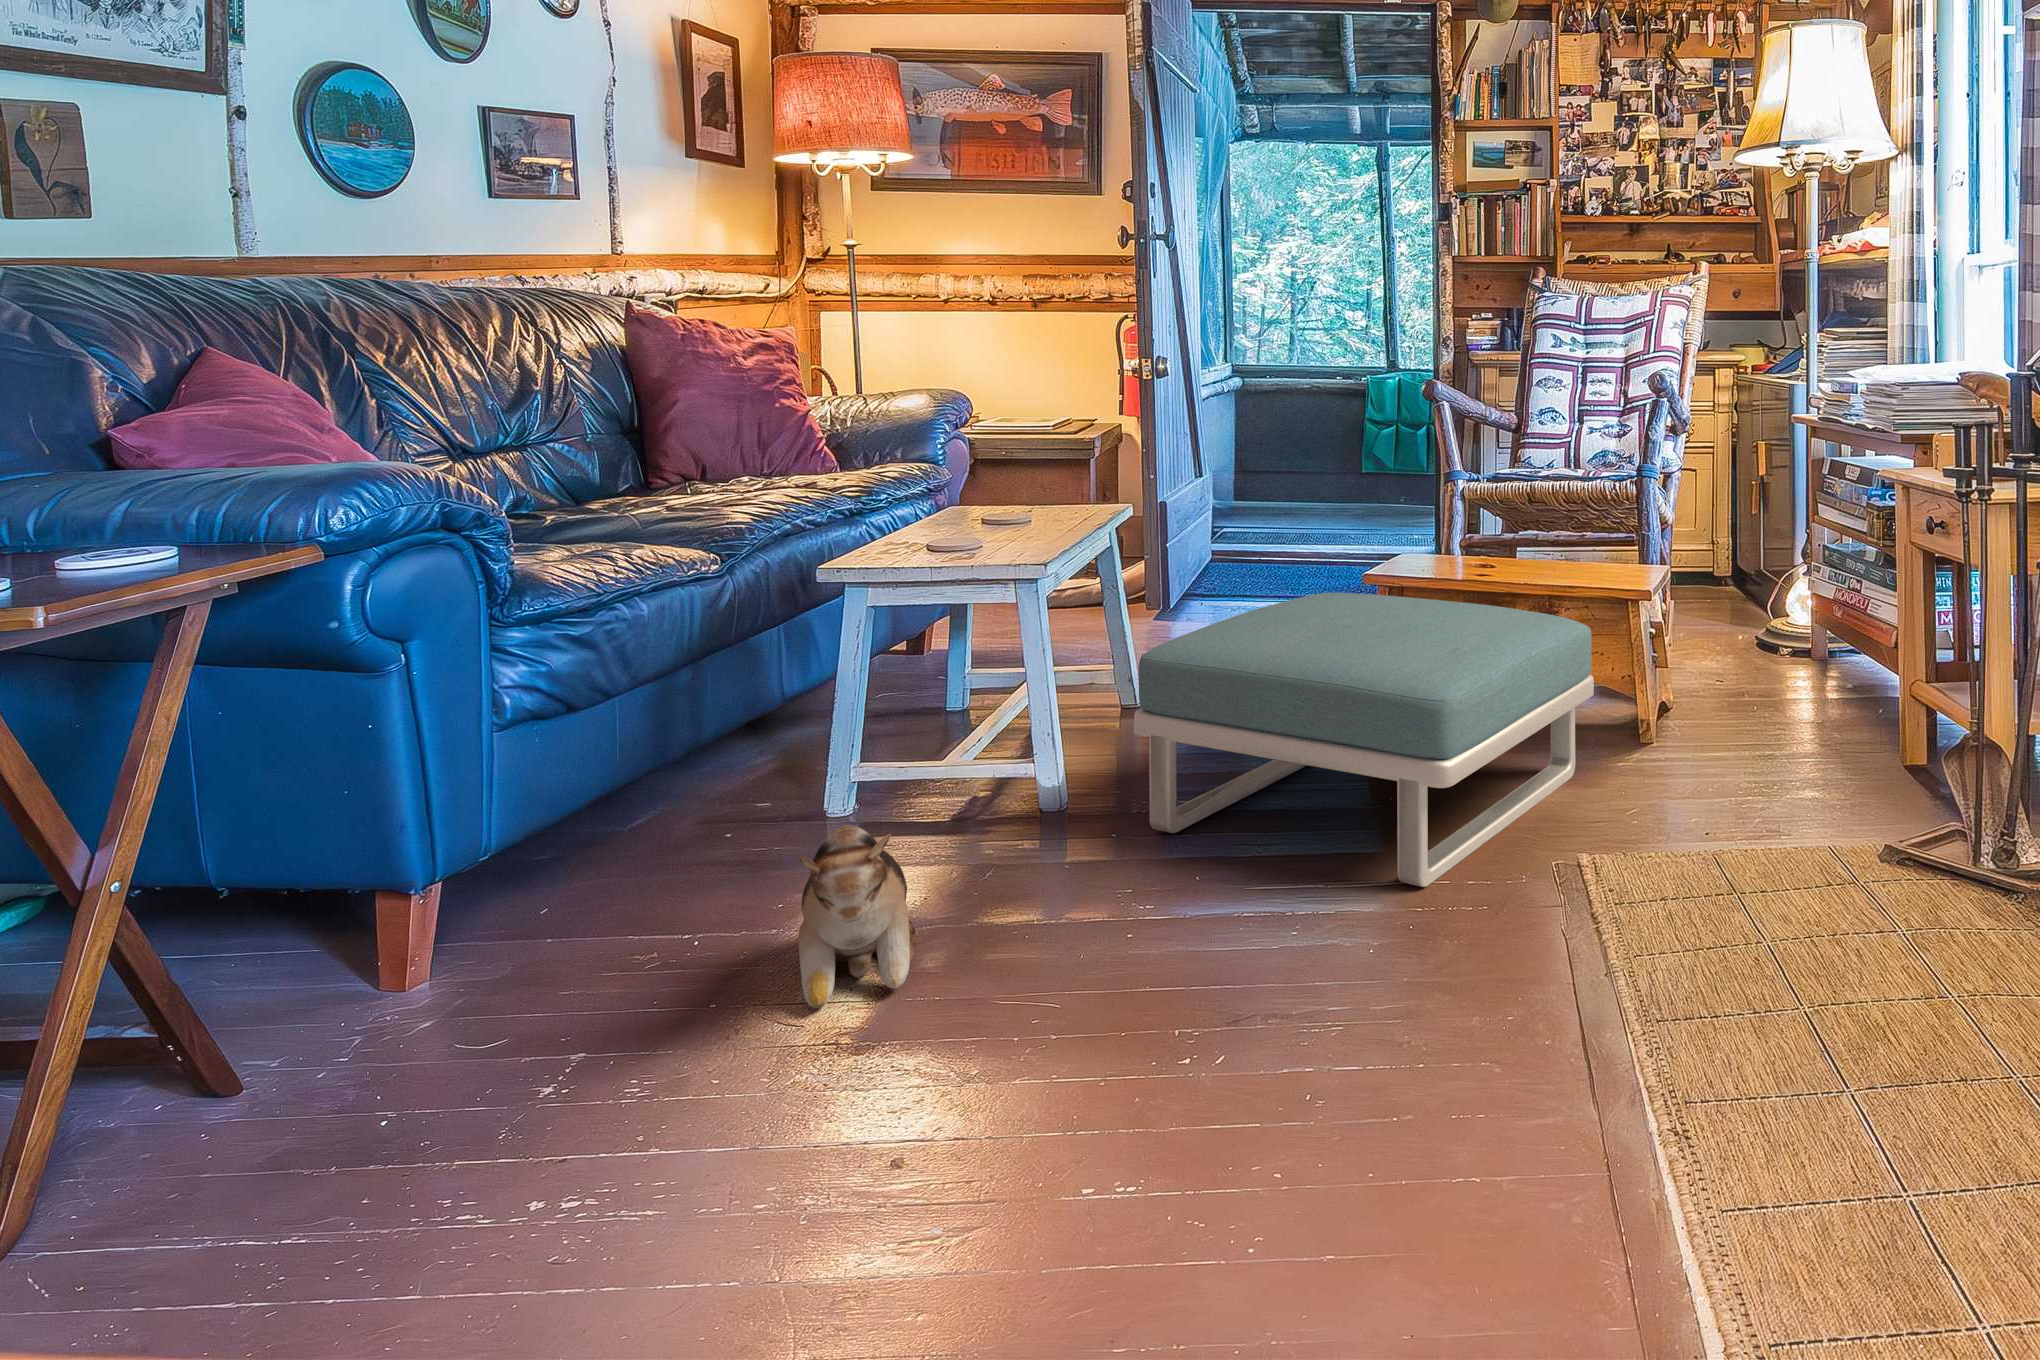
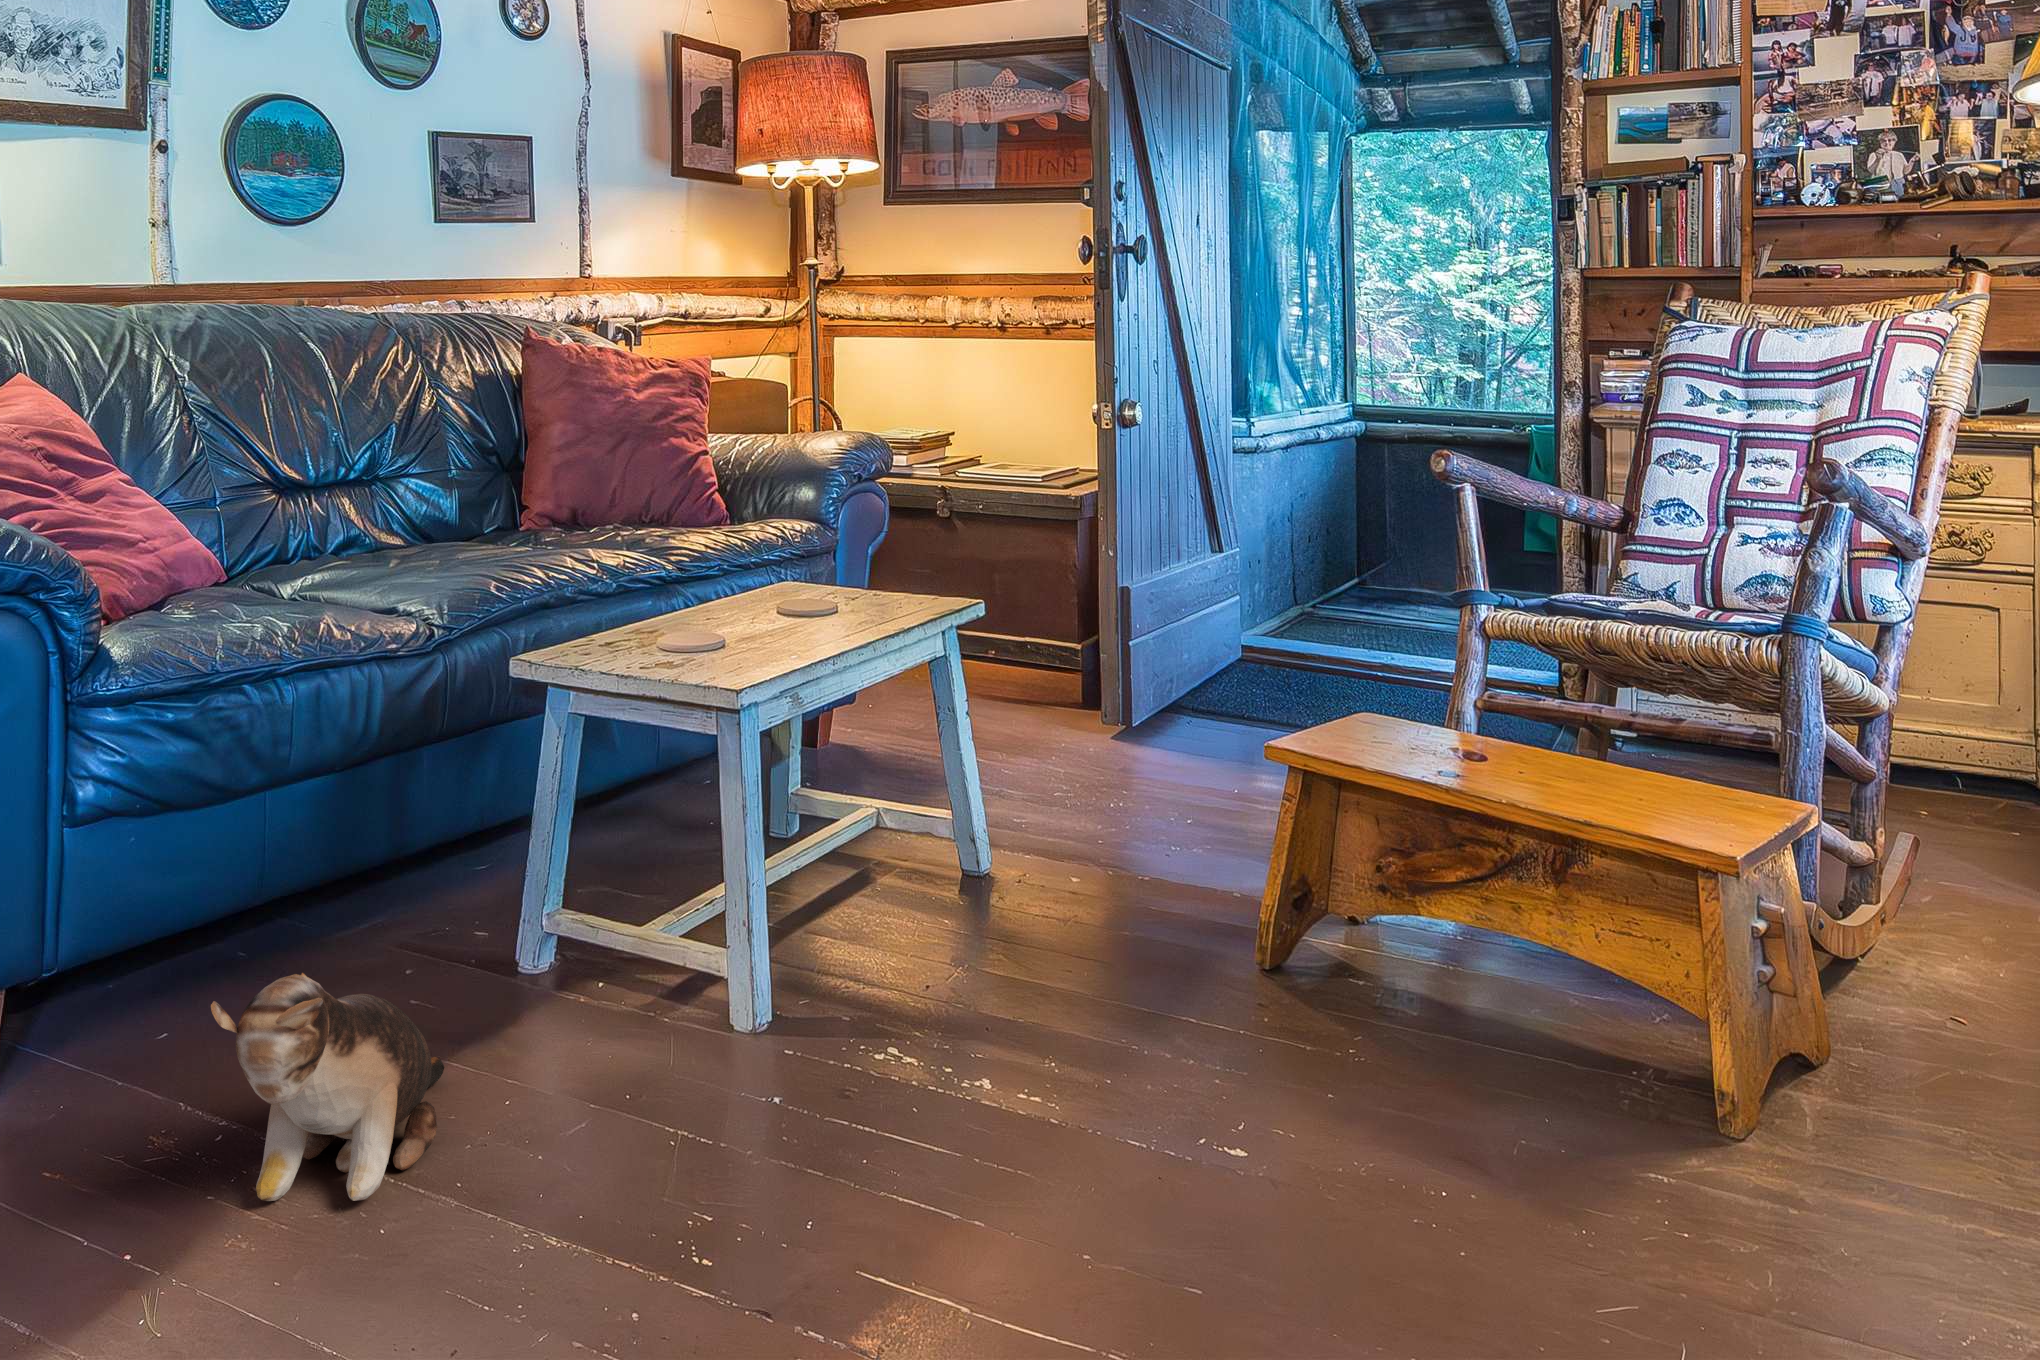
footstool: present [1134,593,1594,887] -> none [823,745,1551,1249]

